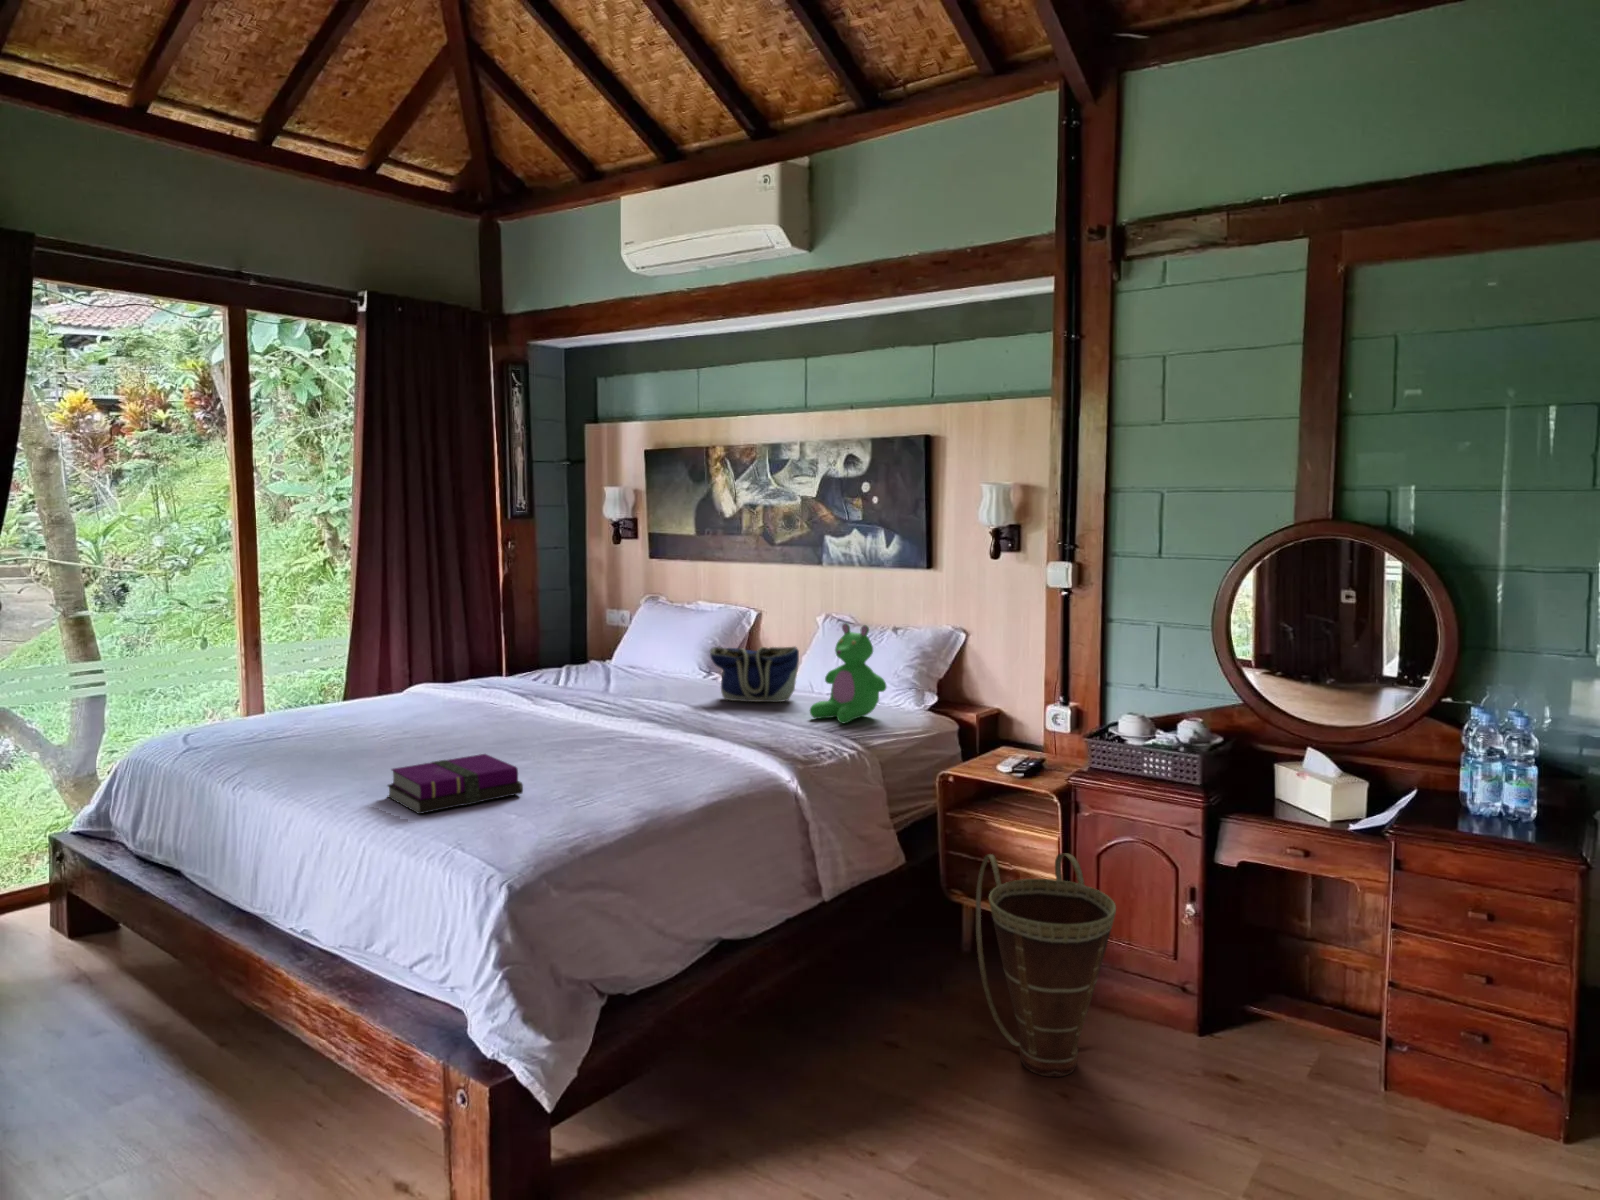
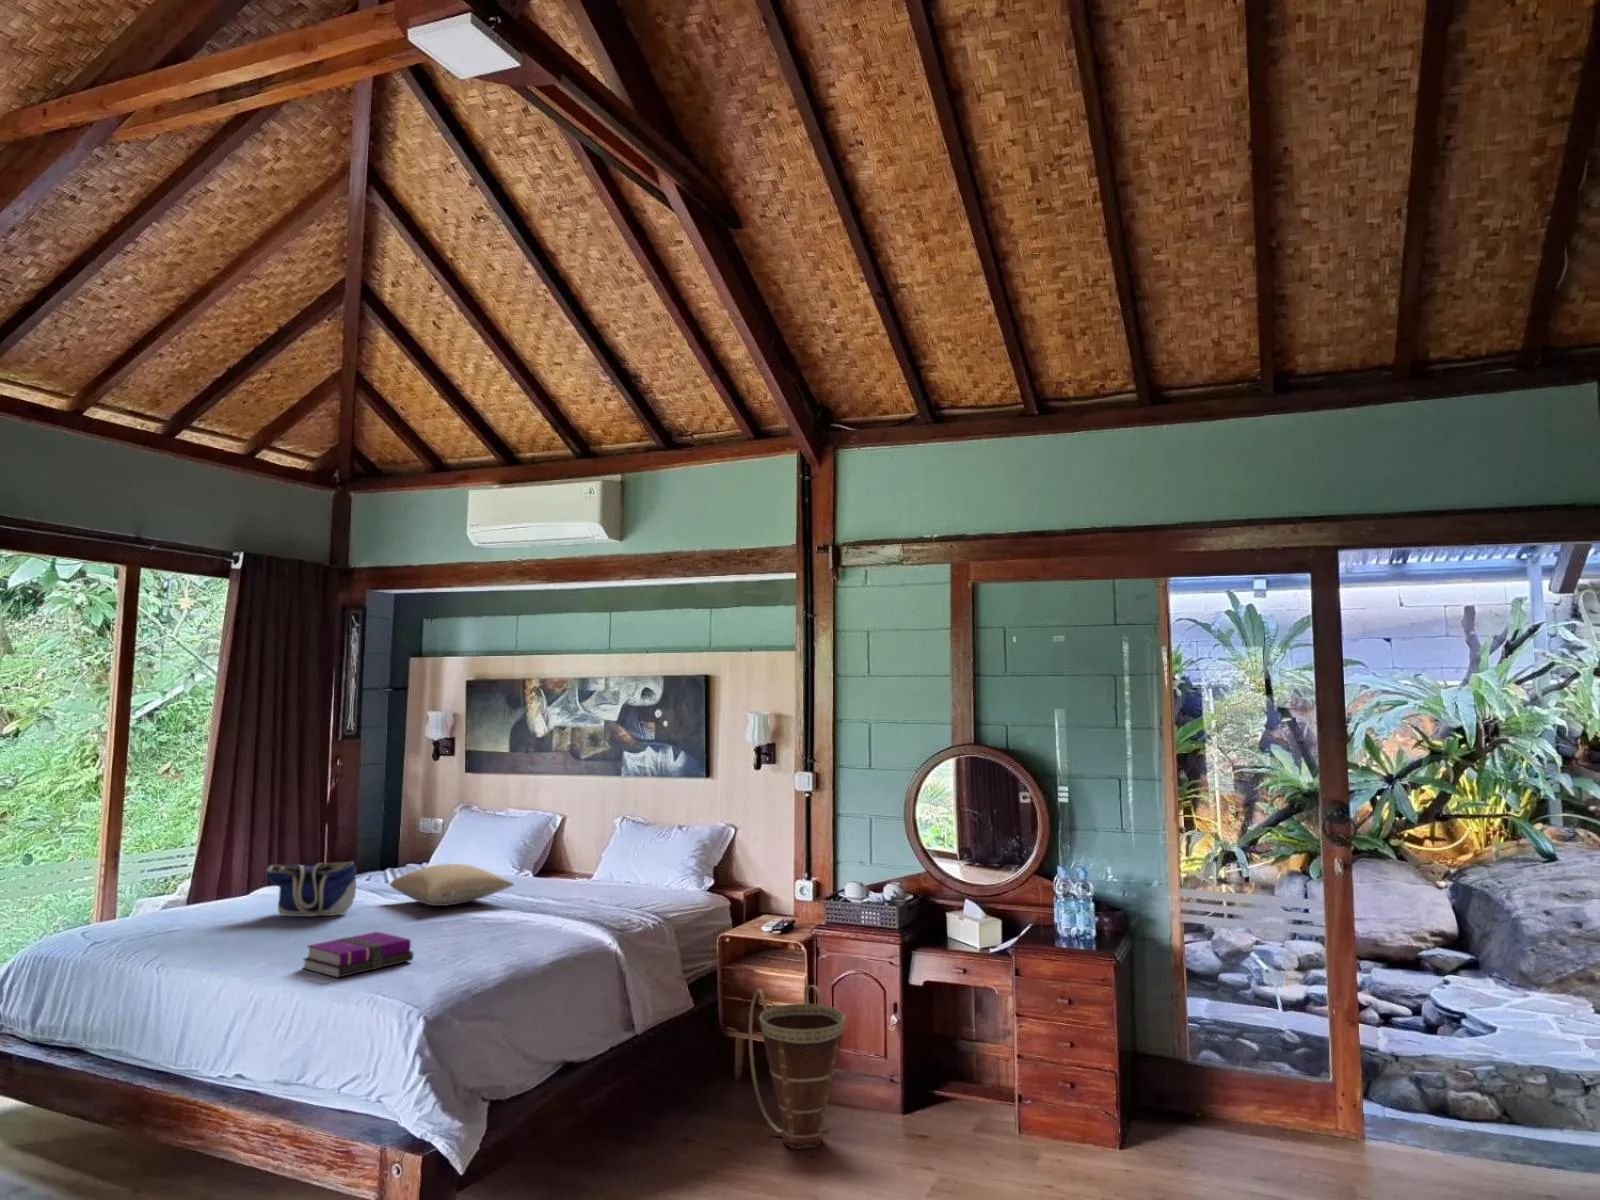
teddy bear: present [810,623,886,724] -> none [617,822,677,901]
tote bag: present [710,647,799,702] -> present [267,862,356,916]
pillow: none [538,668,680,718] -> present [390,864,513,906]

